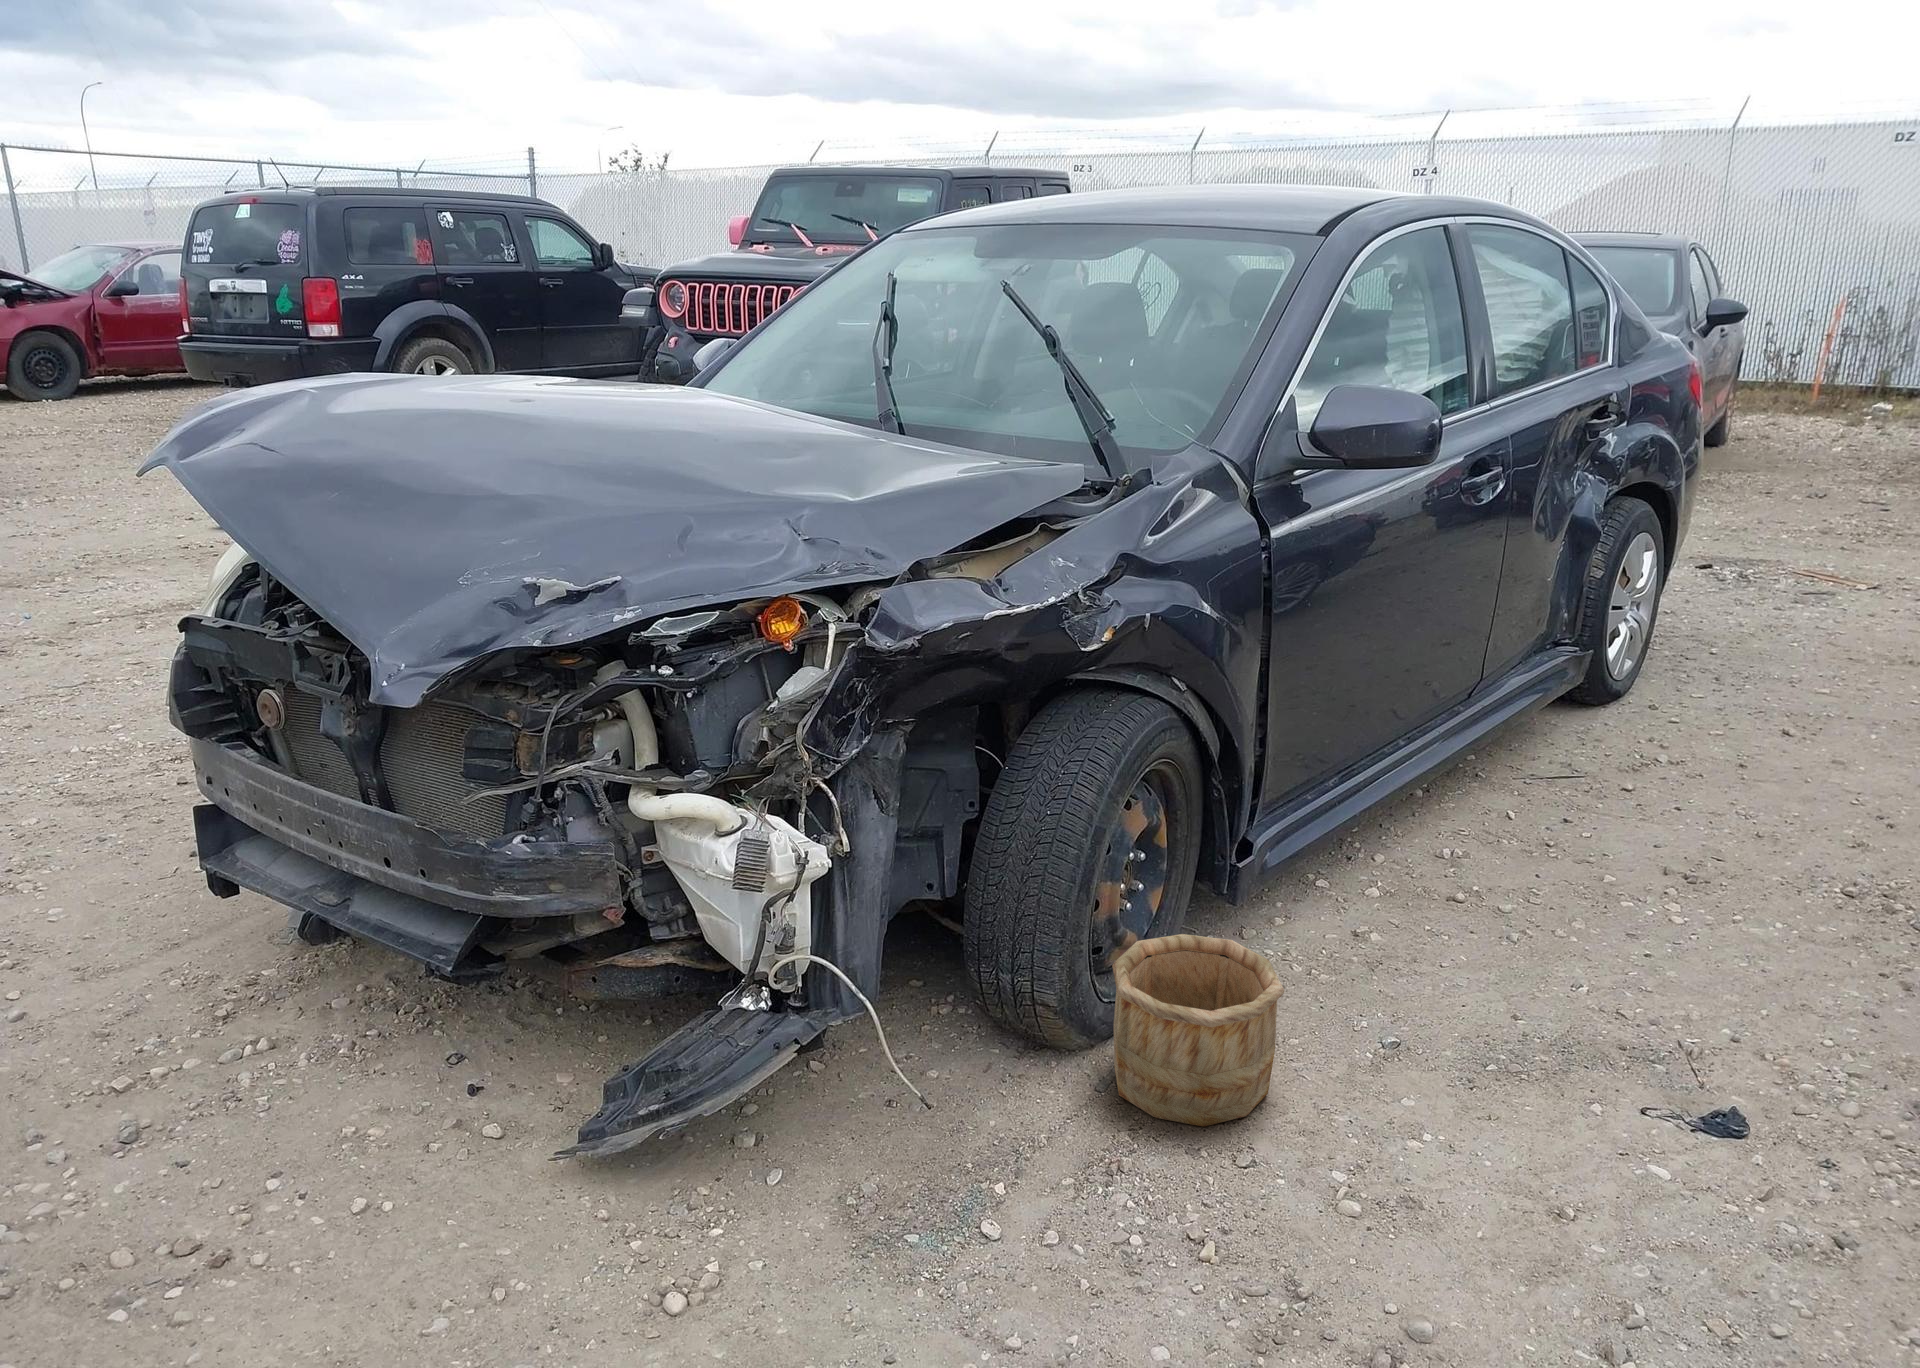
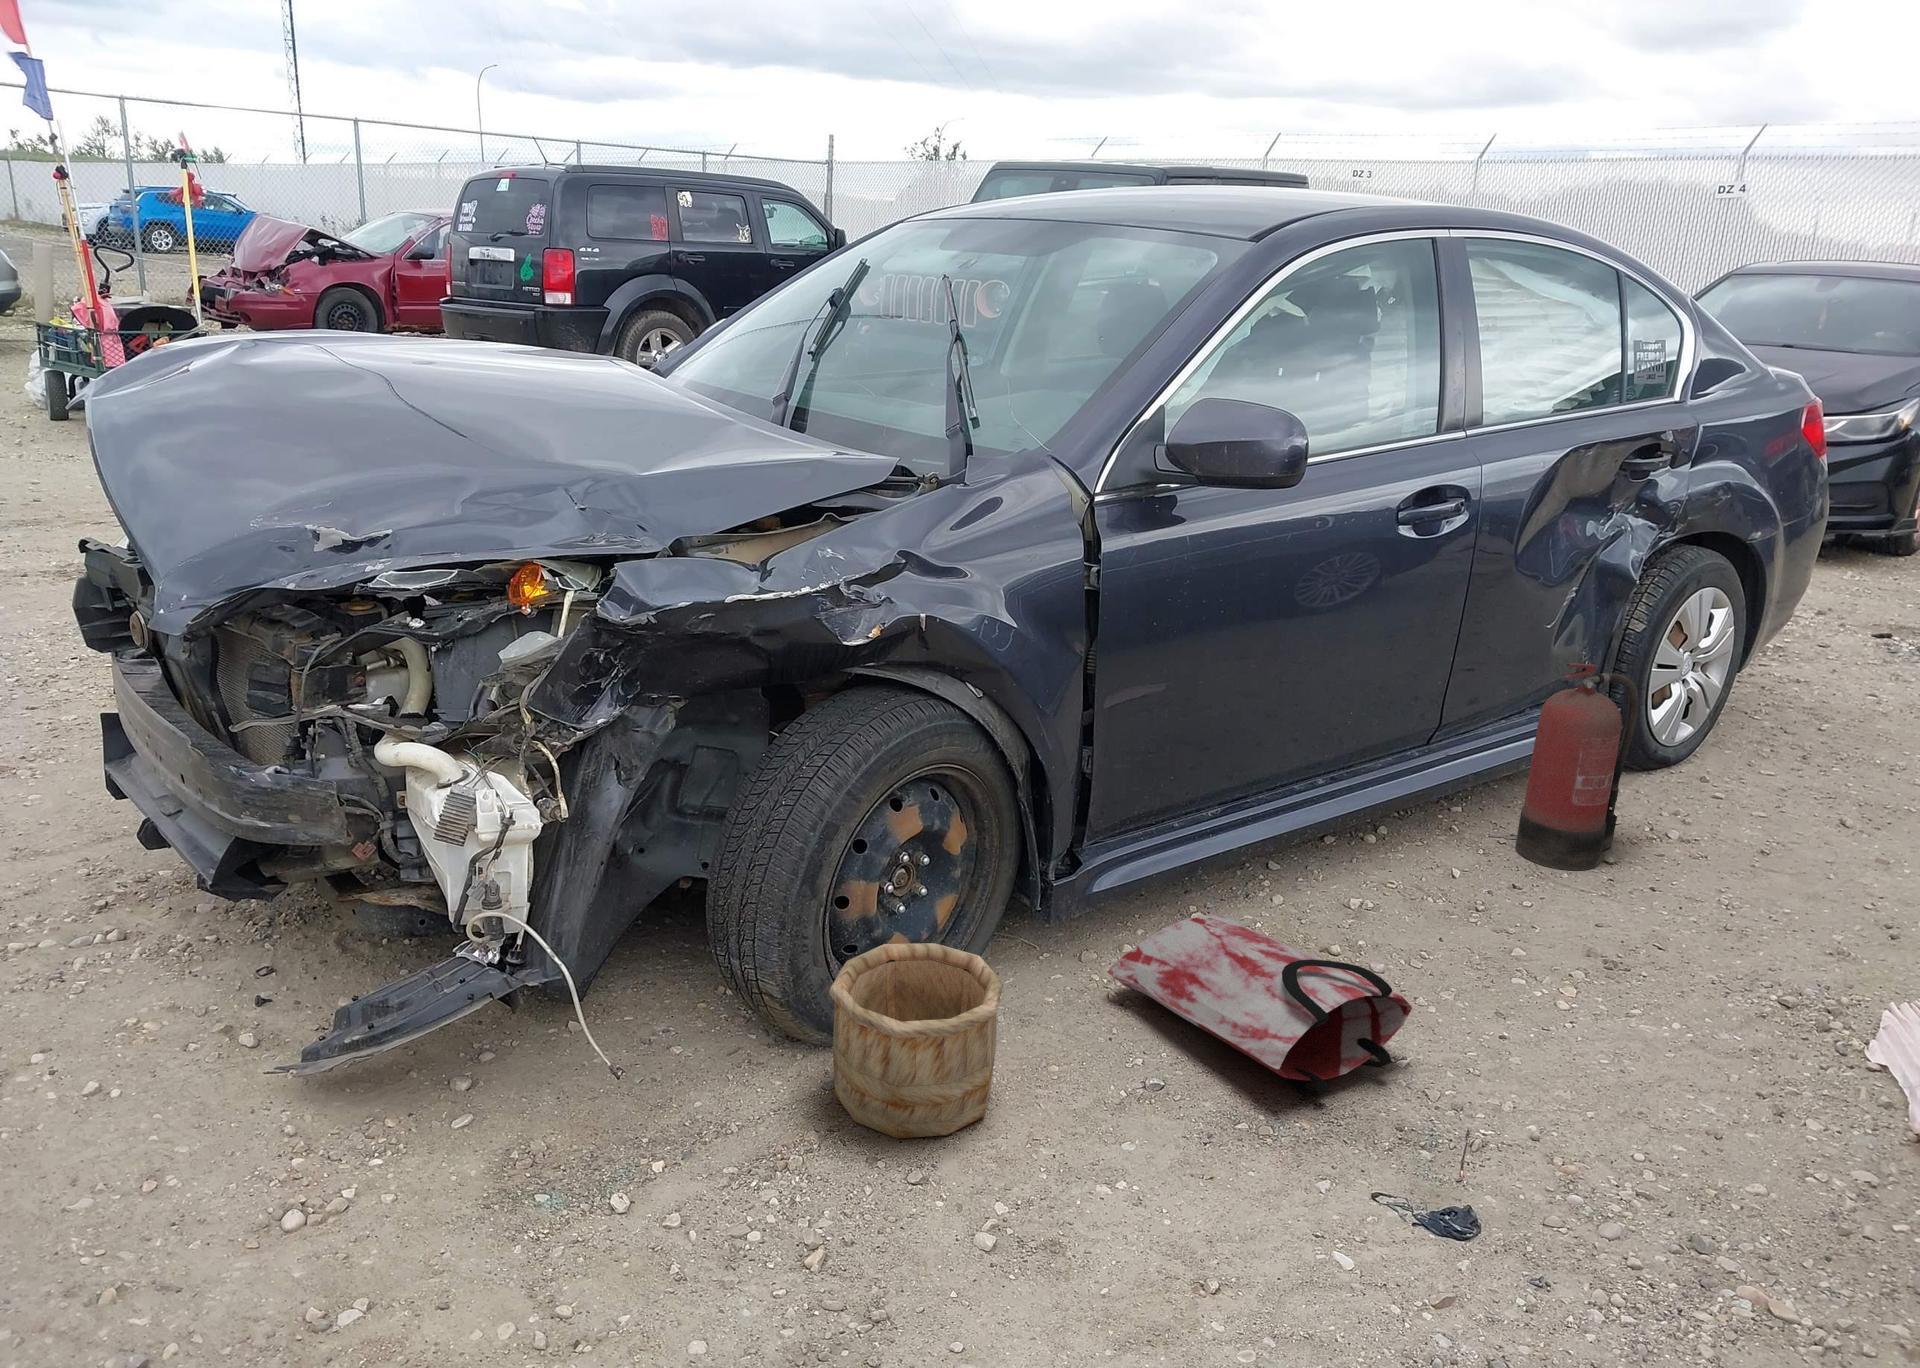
fire extinguisher: none [1543,610,1640,802] -> present [1515,663,1639,870]
bag: none [1295,877,1596,1031] -> present [1107,915,1412,1097]

